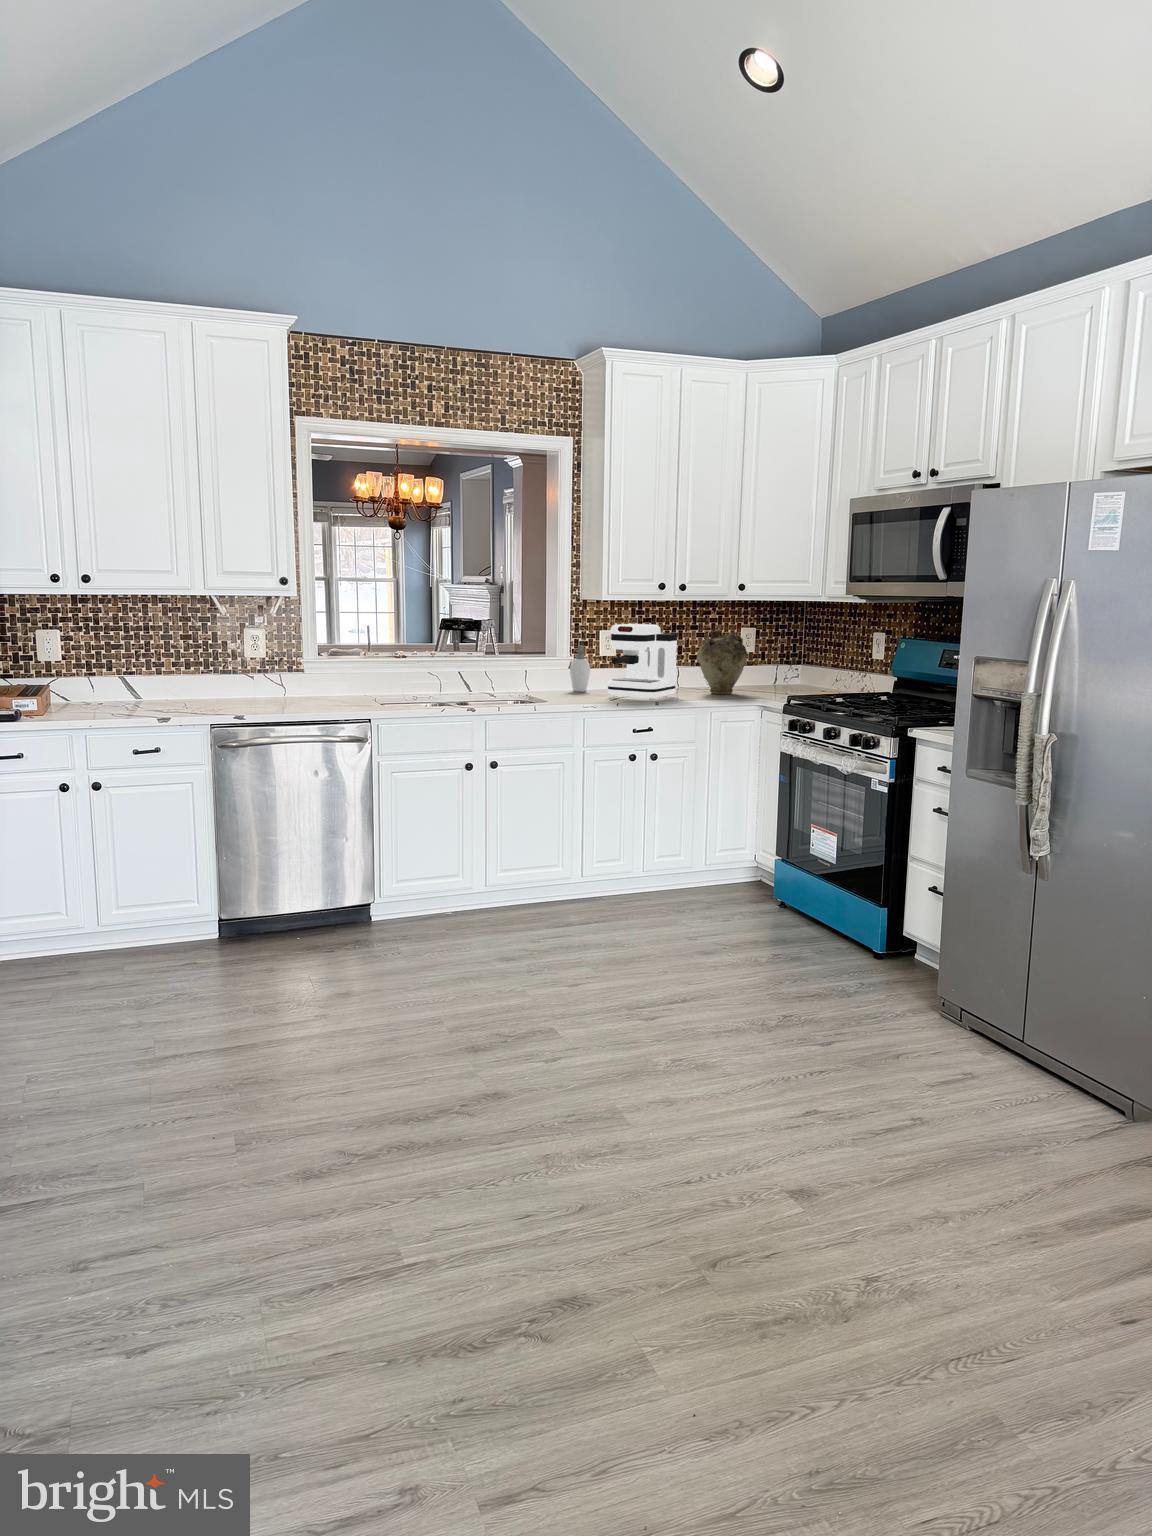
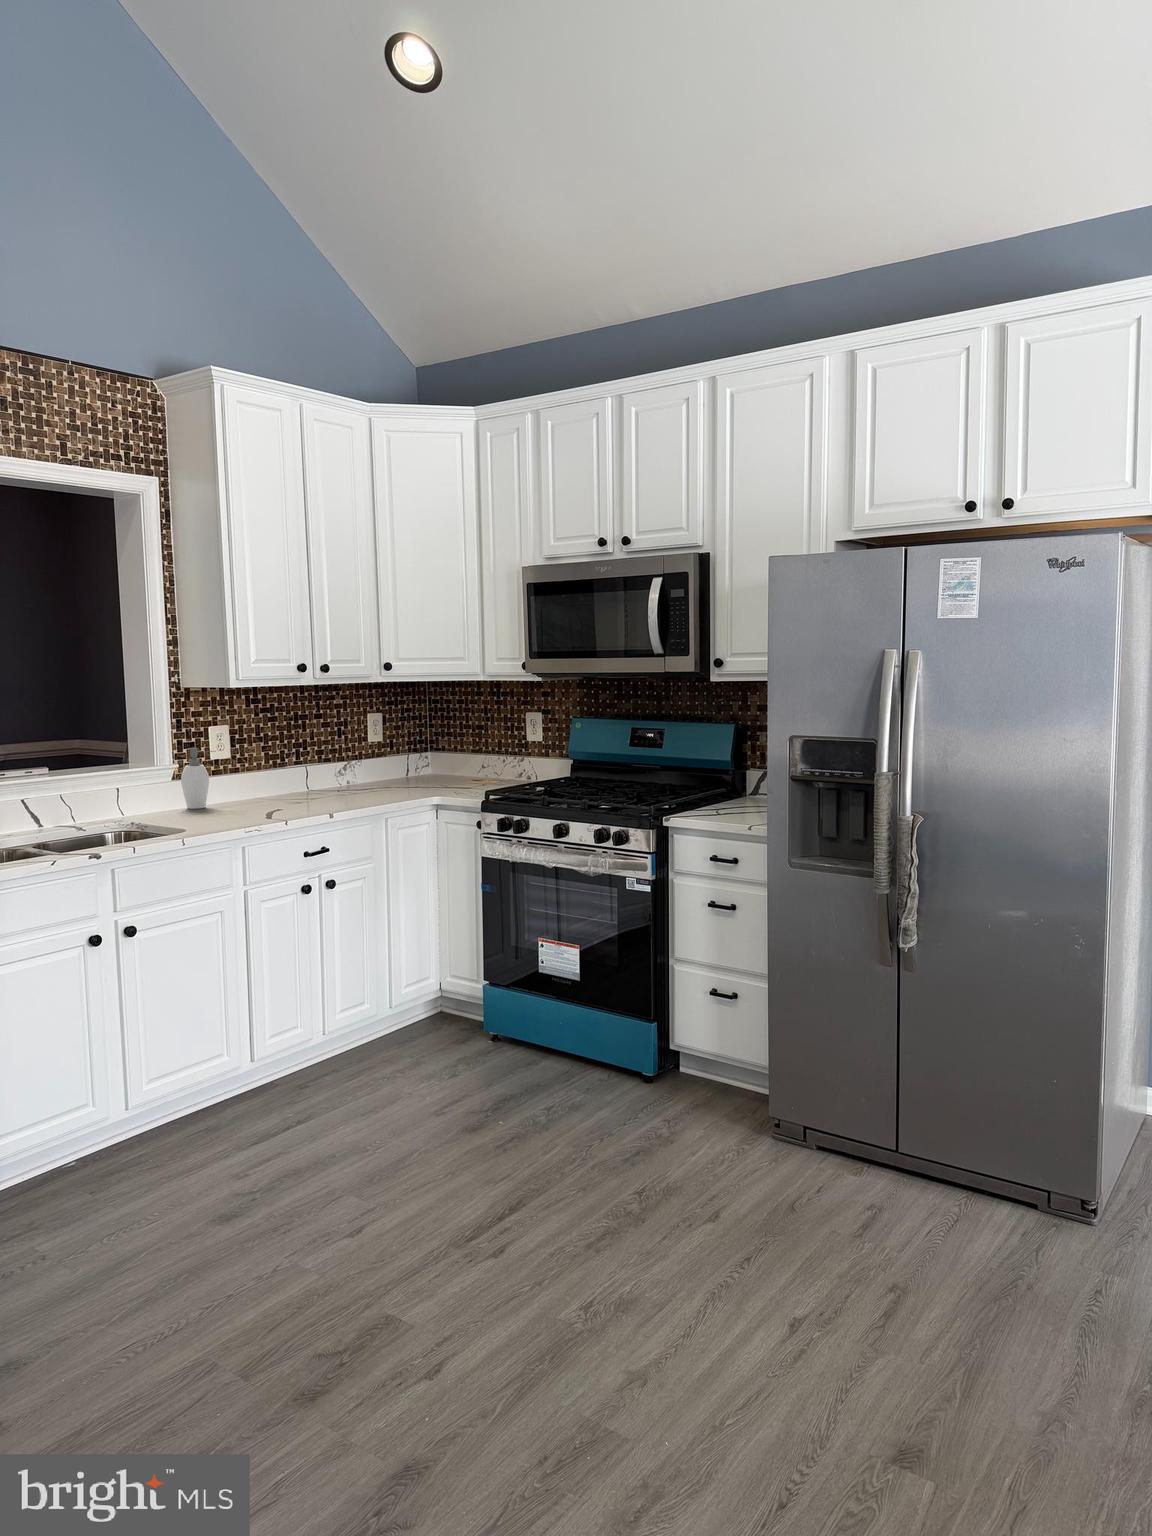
coffee maker: present [607,624,677,699] -> none [249,716,333,812]
vase: present [698,630,747,694] -> none [347,718,407,795]

